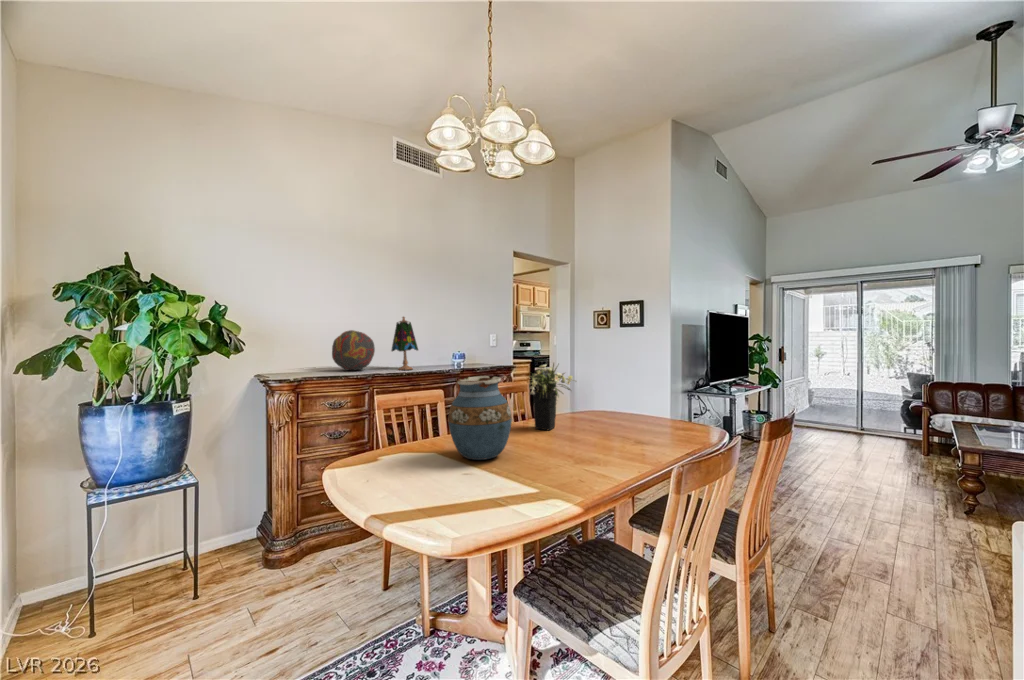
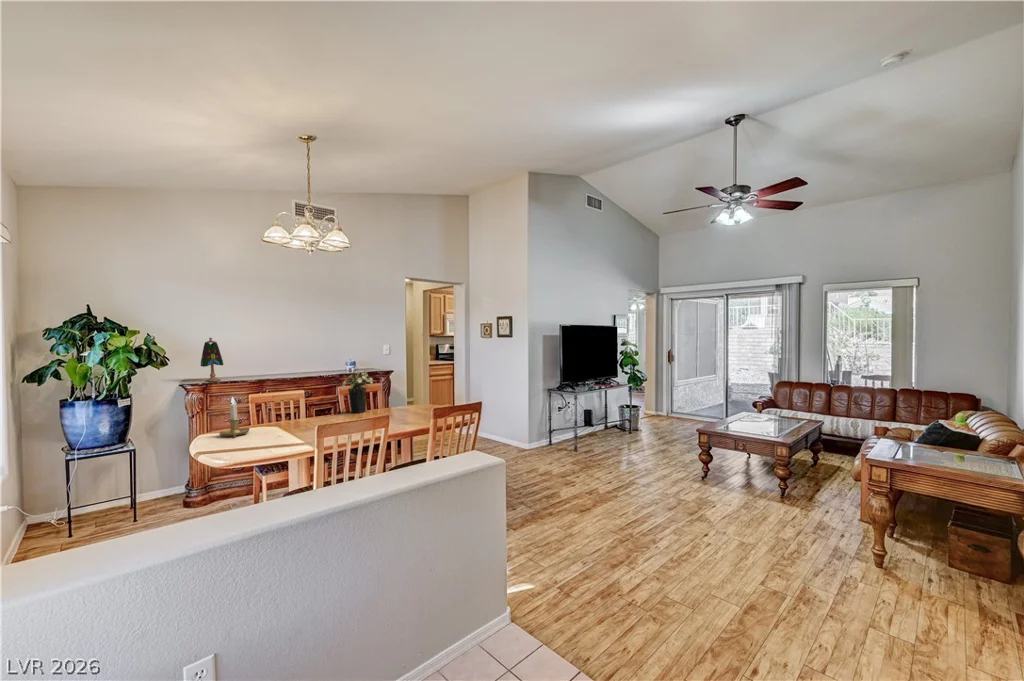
table lamp: present [391,317,418,370] -> present [201,338,223,381]
decorative orb: present [332,330,375,370] -> none [238,348,271,377]
vase: present [448,376,512,460] -> none [268,379,309,427]
candlestick: none [383,407,438,489] -> present [219,397,249,438]

